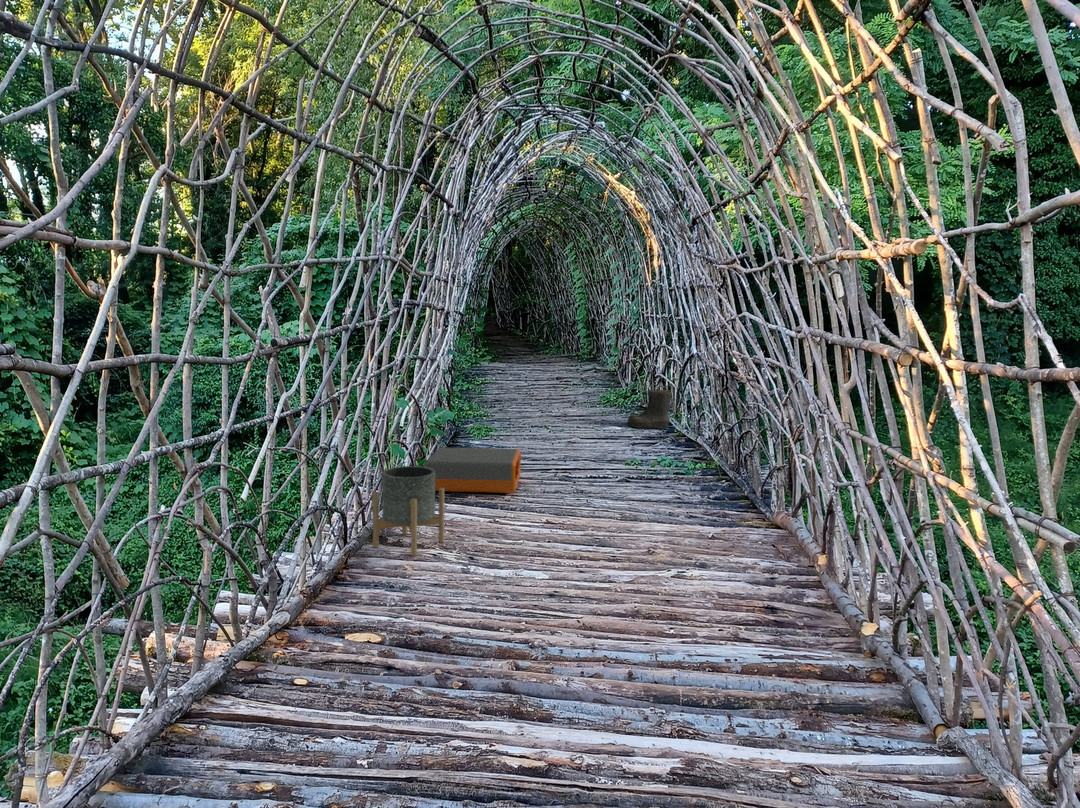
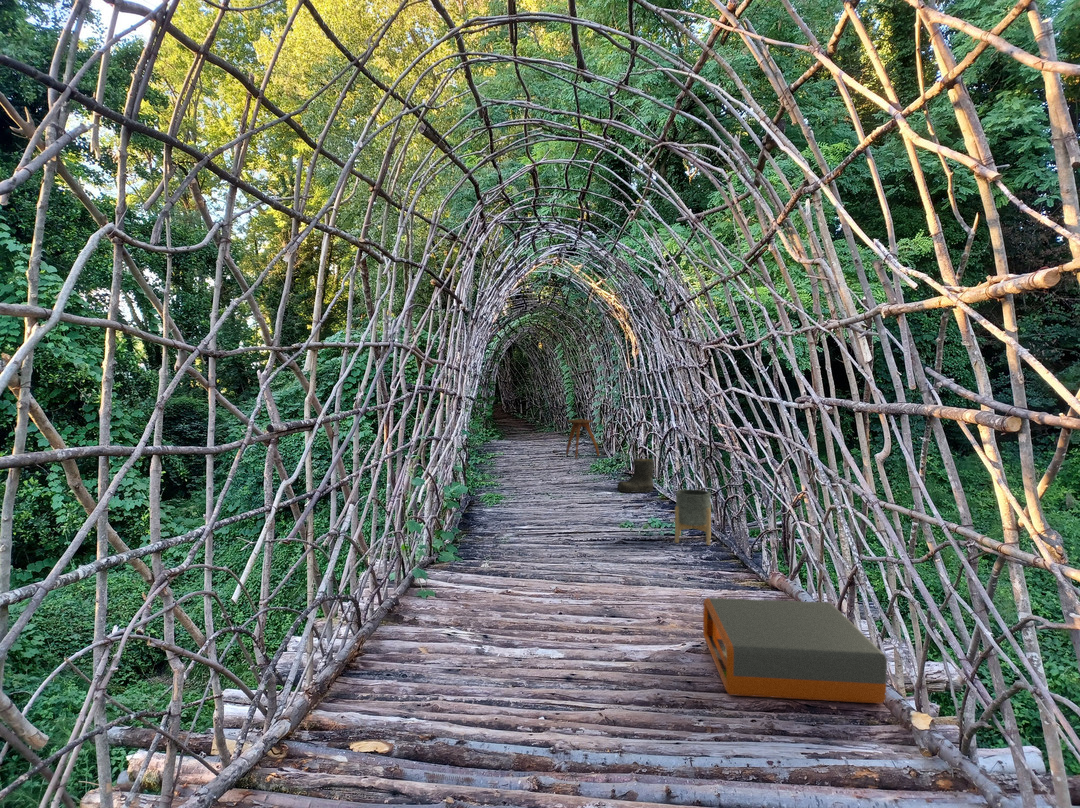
stool: none [572,341,613,389] -> present [566,419,600,459]
storage box: present [424,447,521,493] -> present [703,598,887,703]
planter: present [372,466,444,556] -> present [675,489,711,545]

